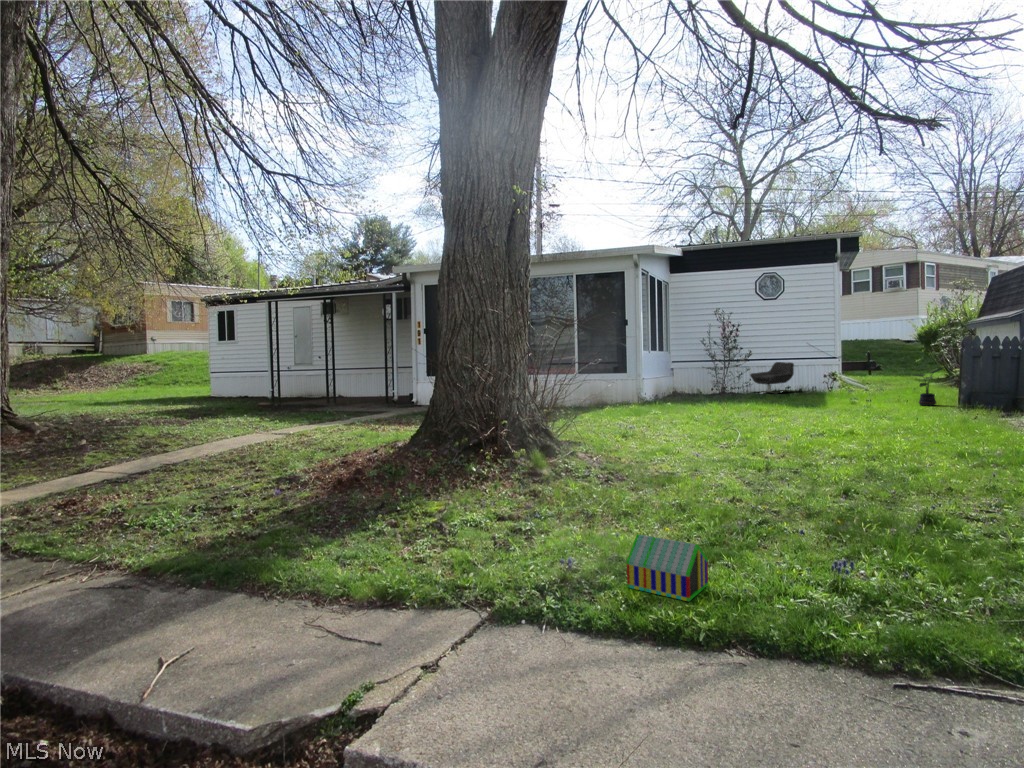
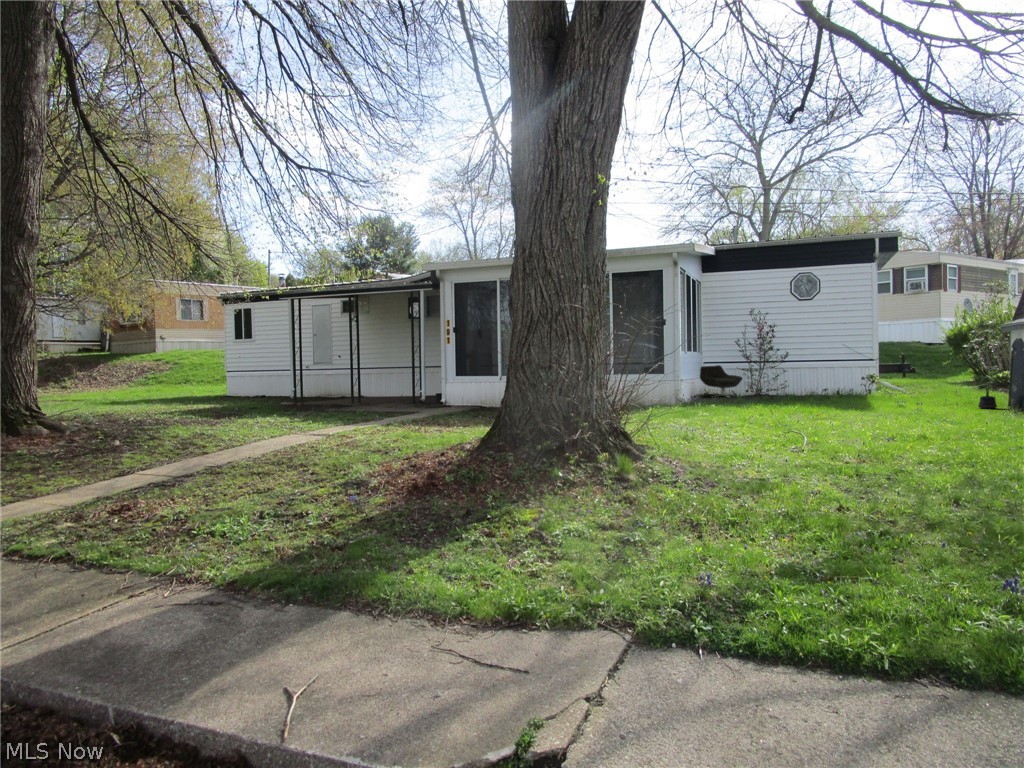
lounge chair: present [750,362,794,393] -> present [700,365,742,396]
toy house: present [627,534,708,601] -> none [781,549,871,625]

